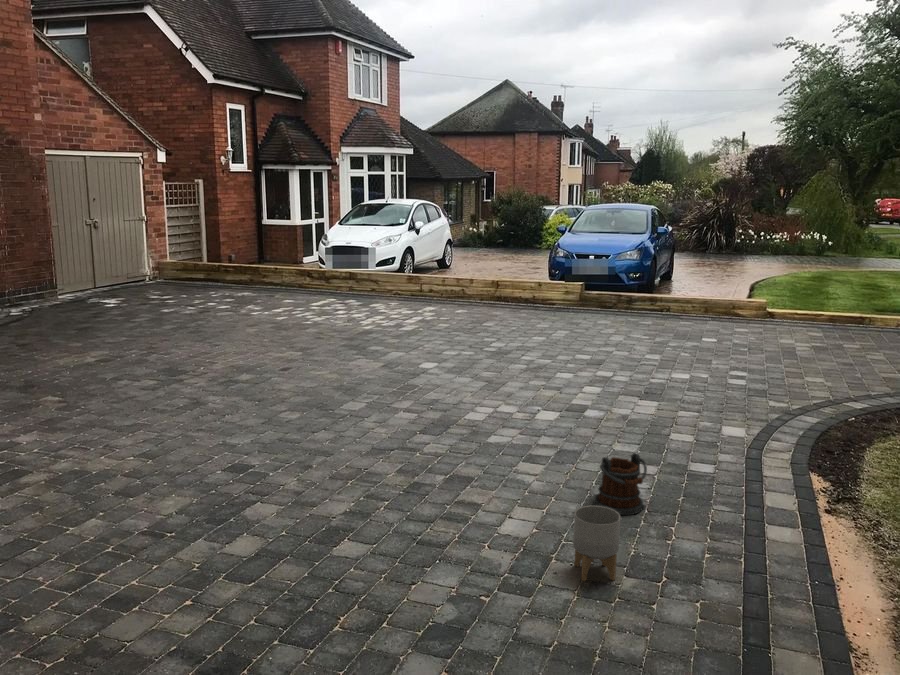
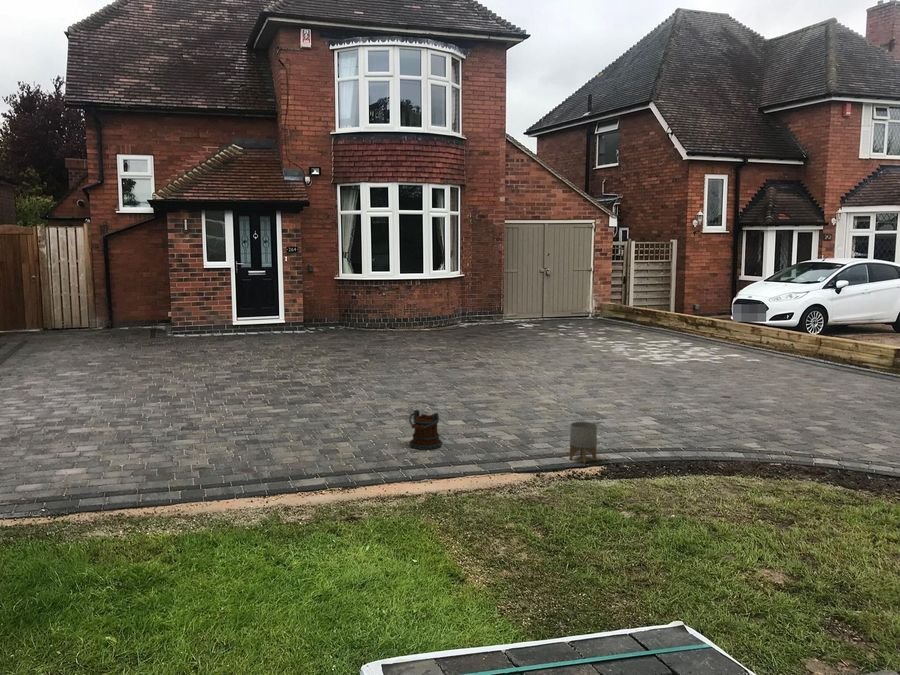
planter: present [573,505,621,581] -> present [569,422,597,464]

